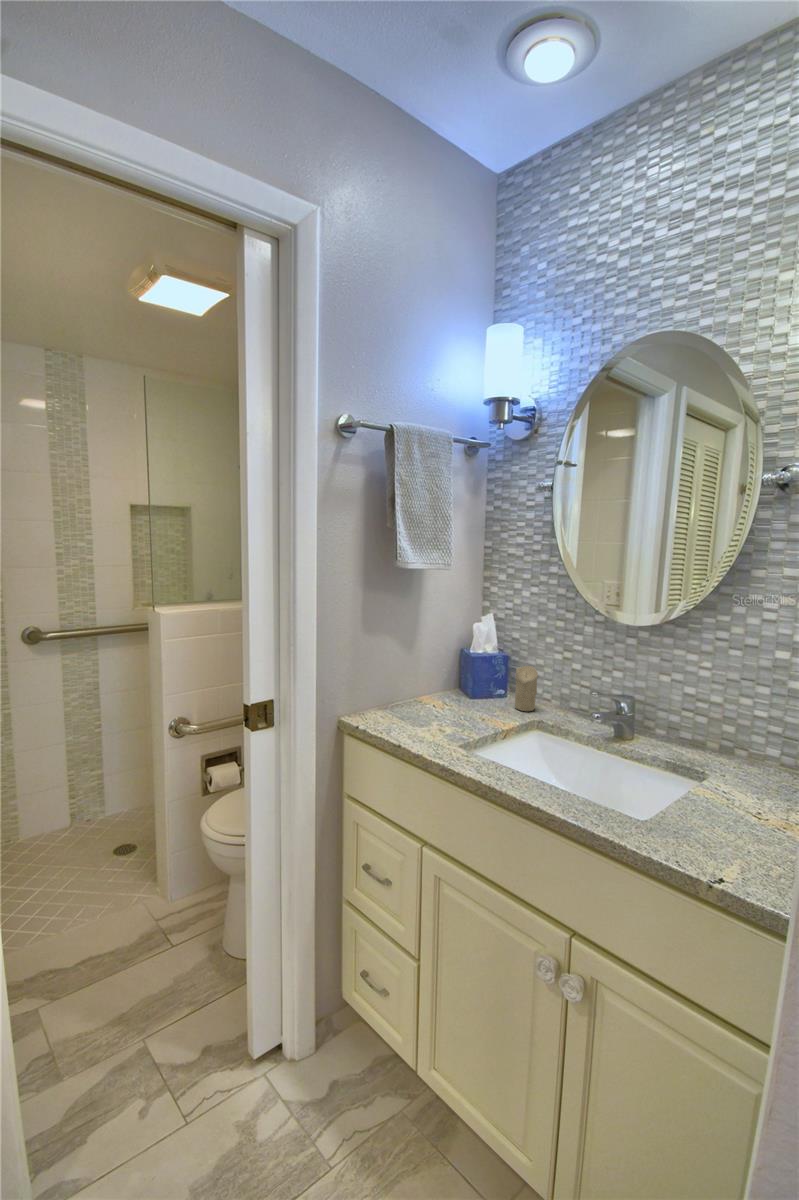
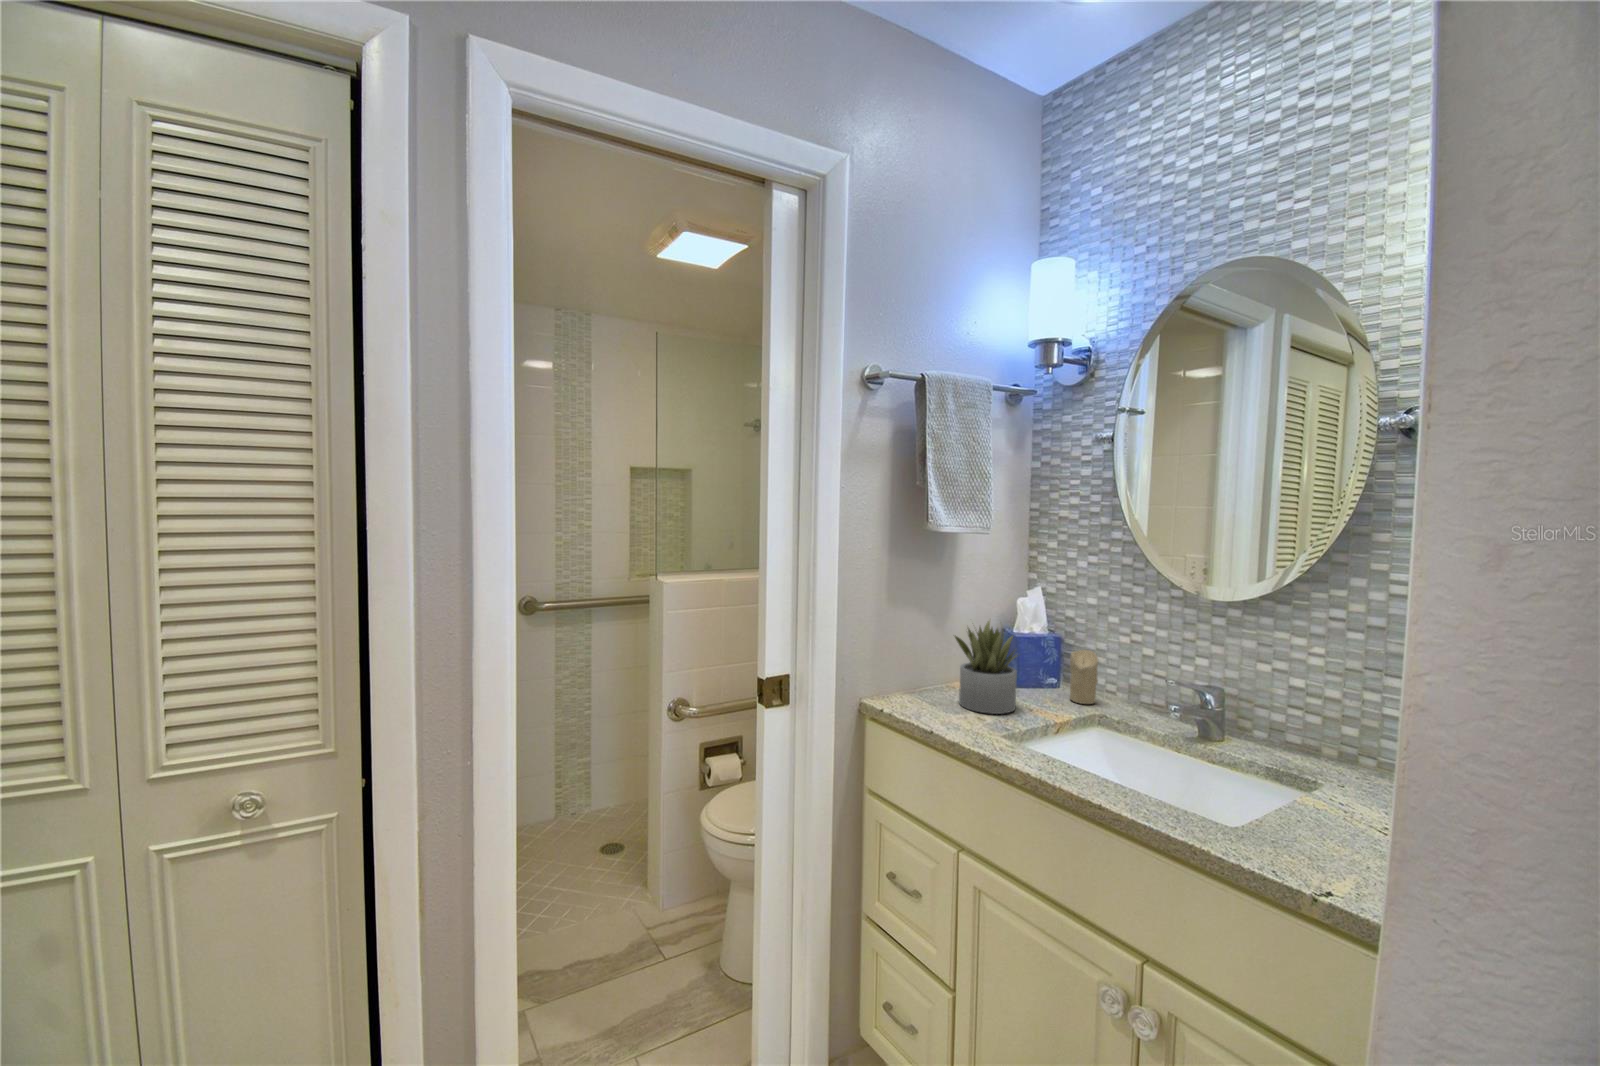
succulent plant: none [419,643,477,725] -> present [955,620,1017,714]

